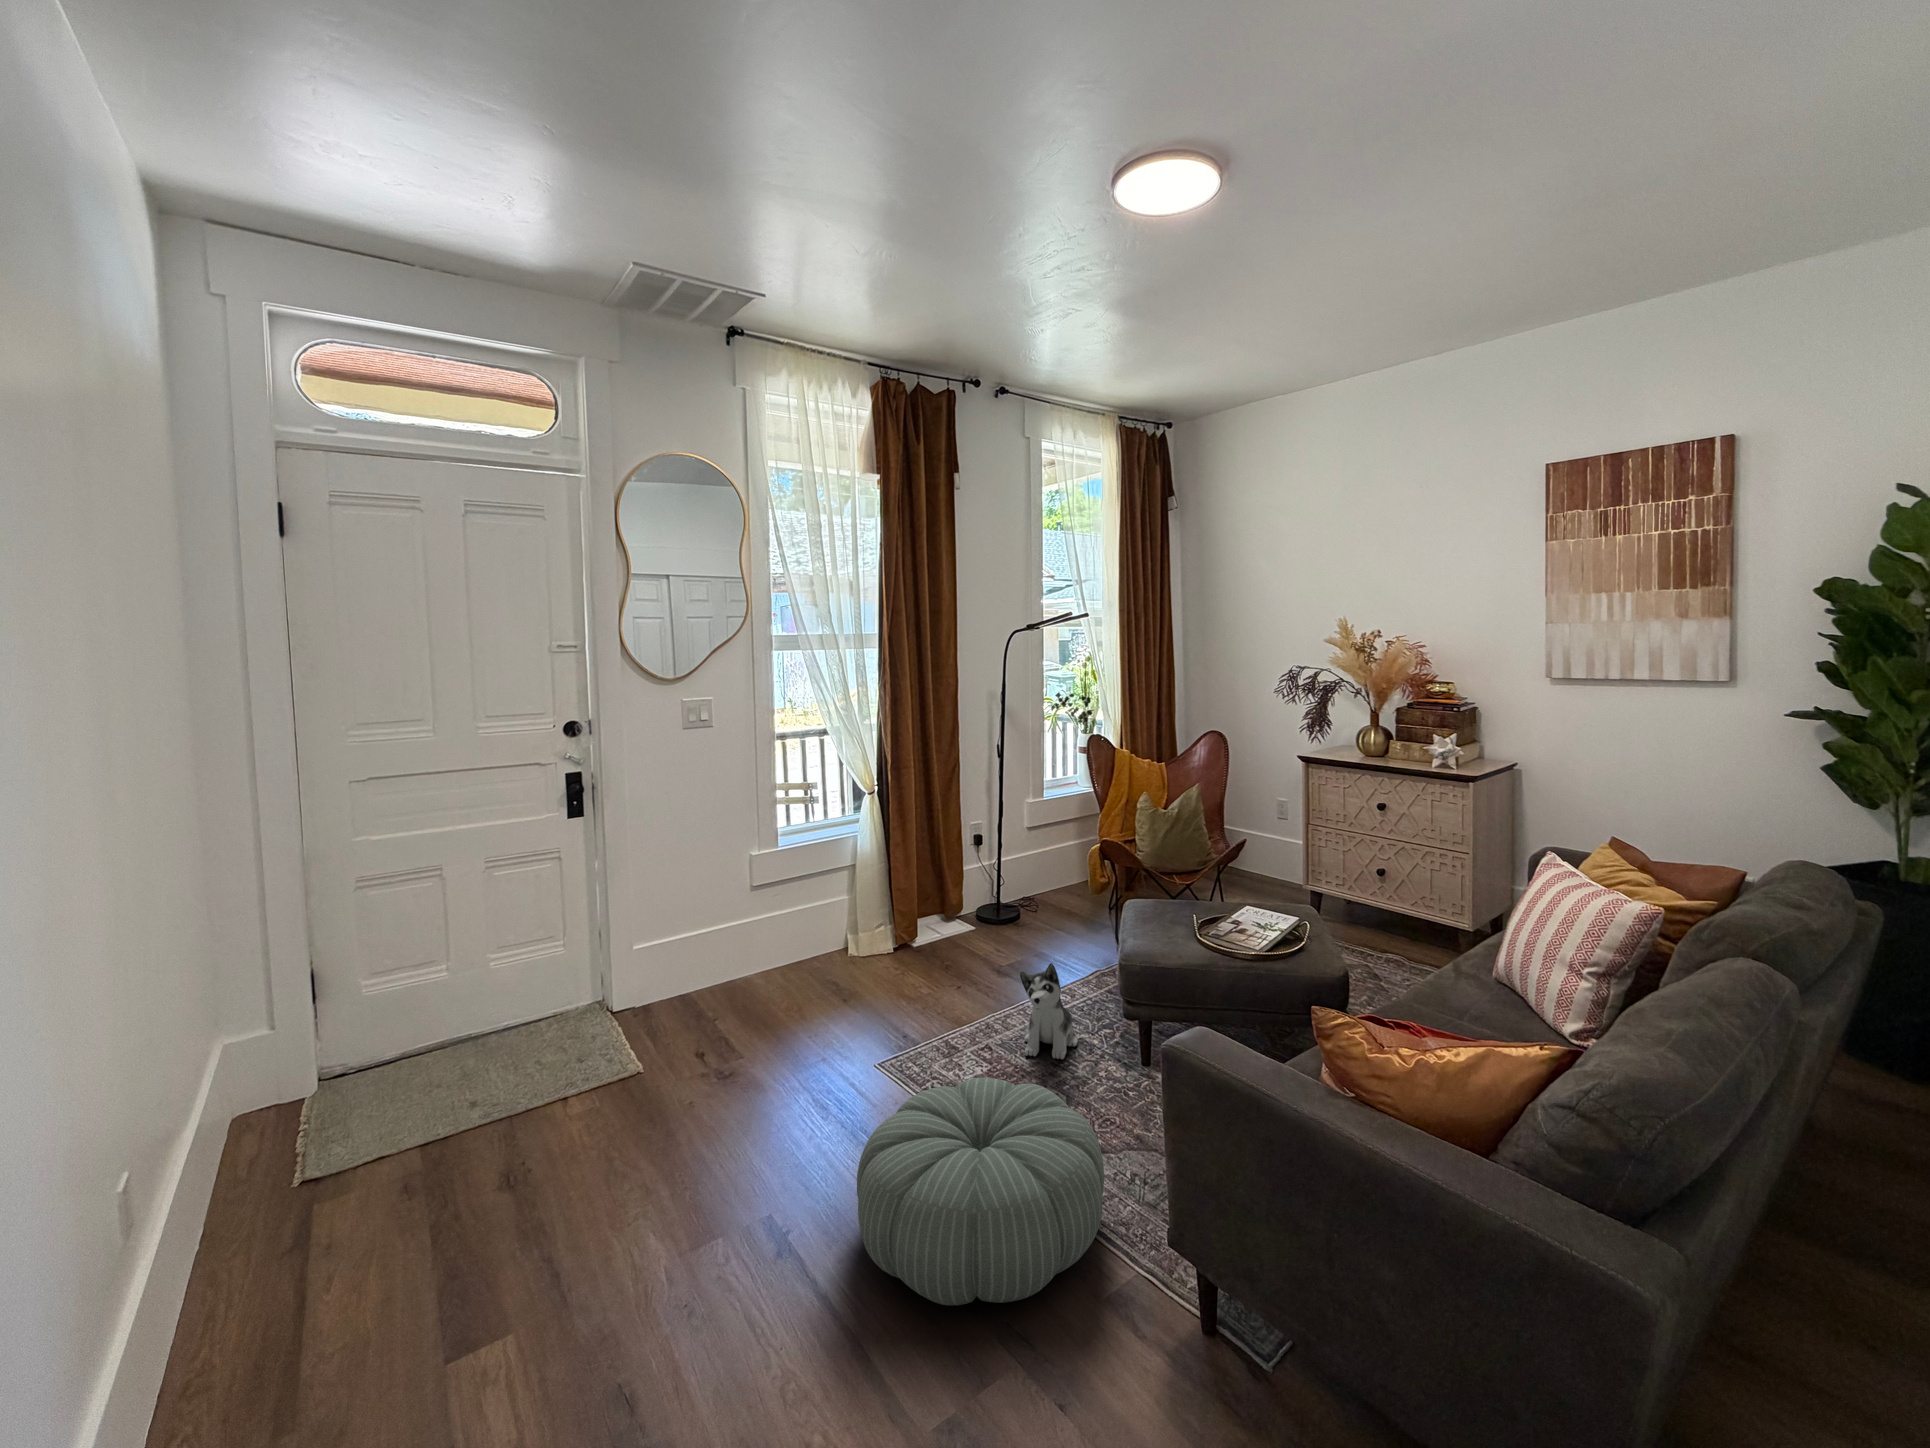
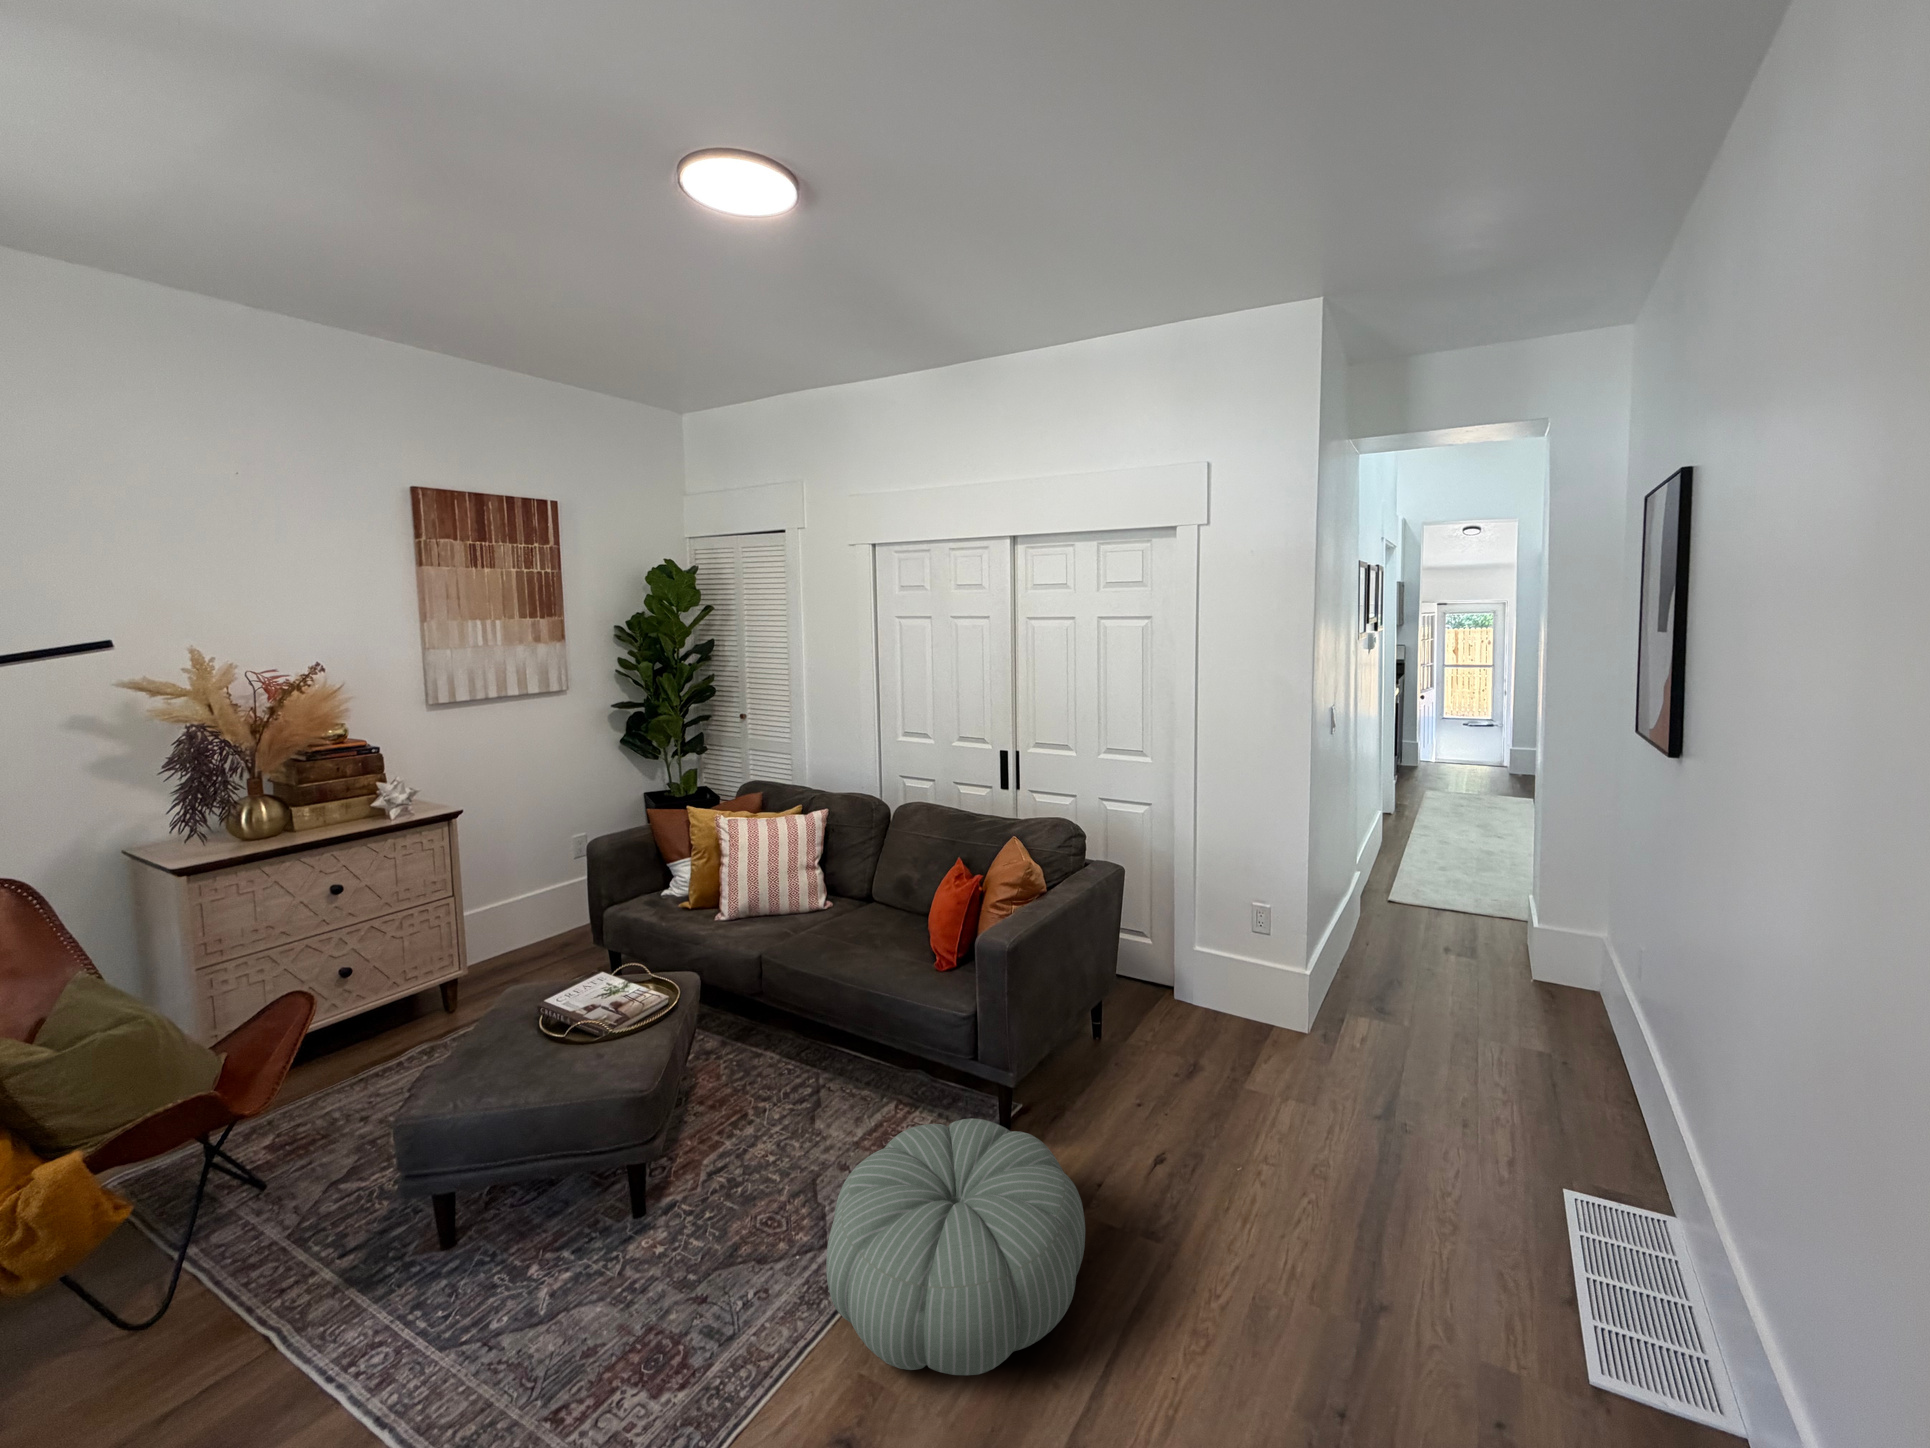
plush toy: present [1020,963,1077,1059] -> none [476,1193,616,1366]

